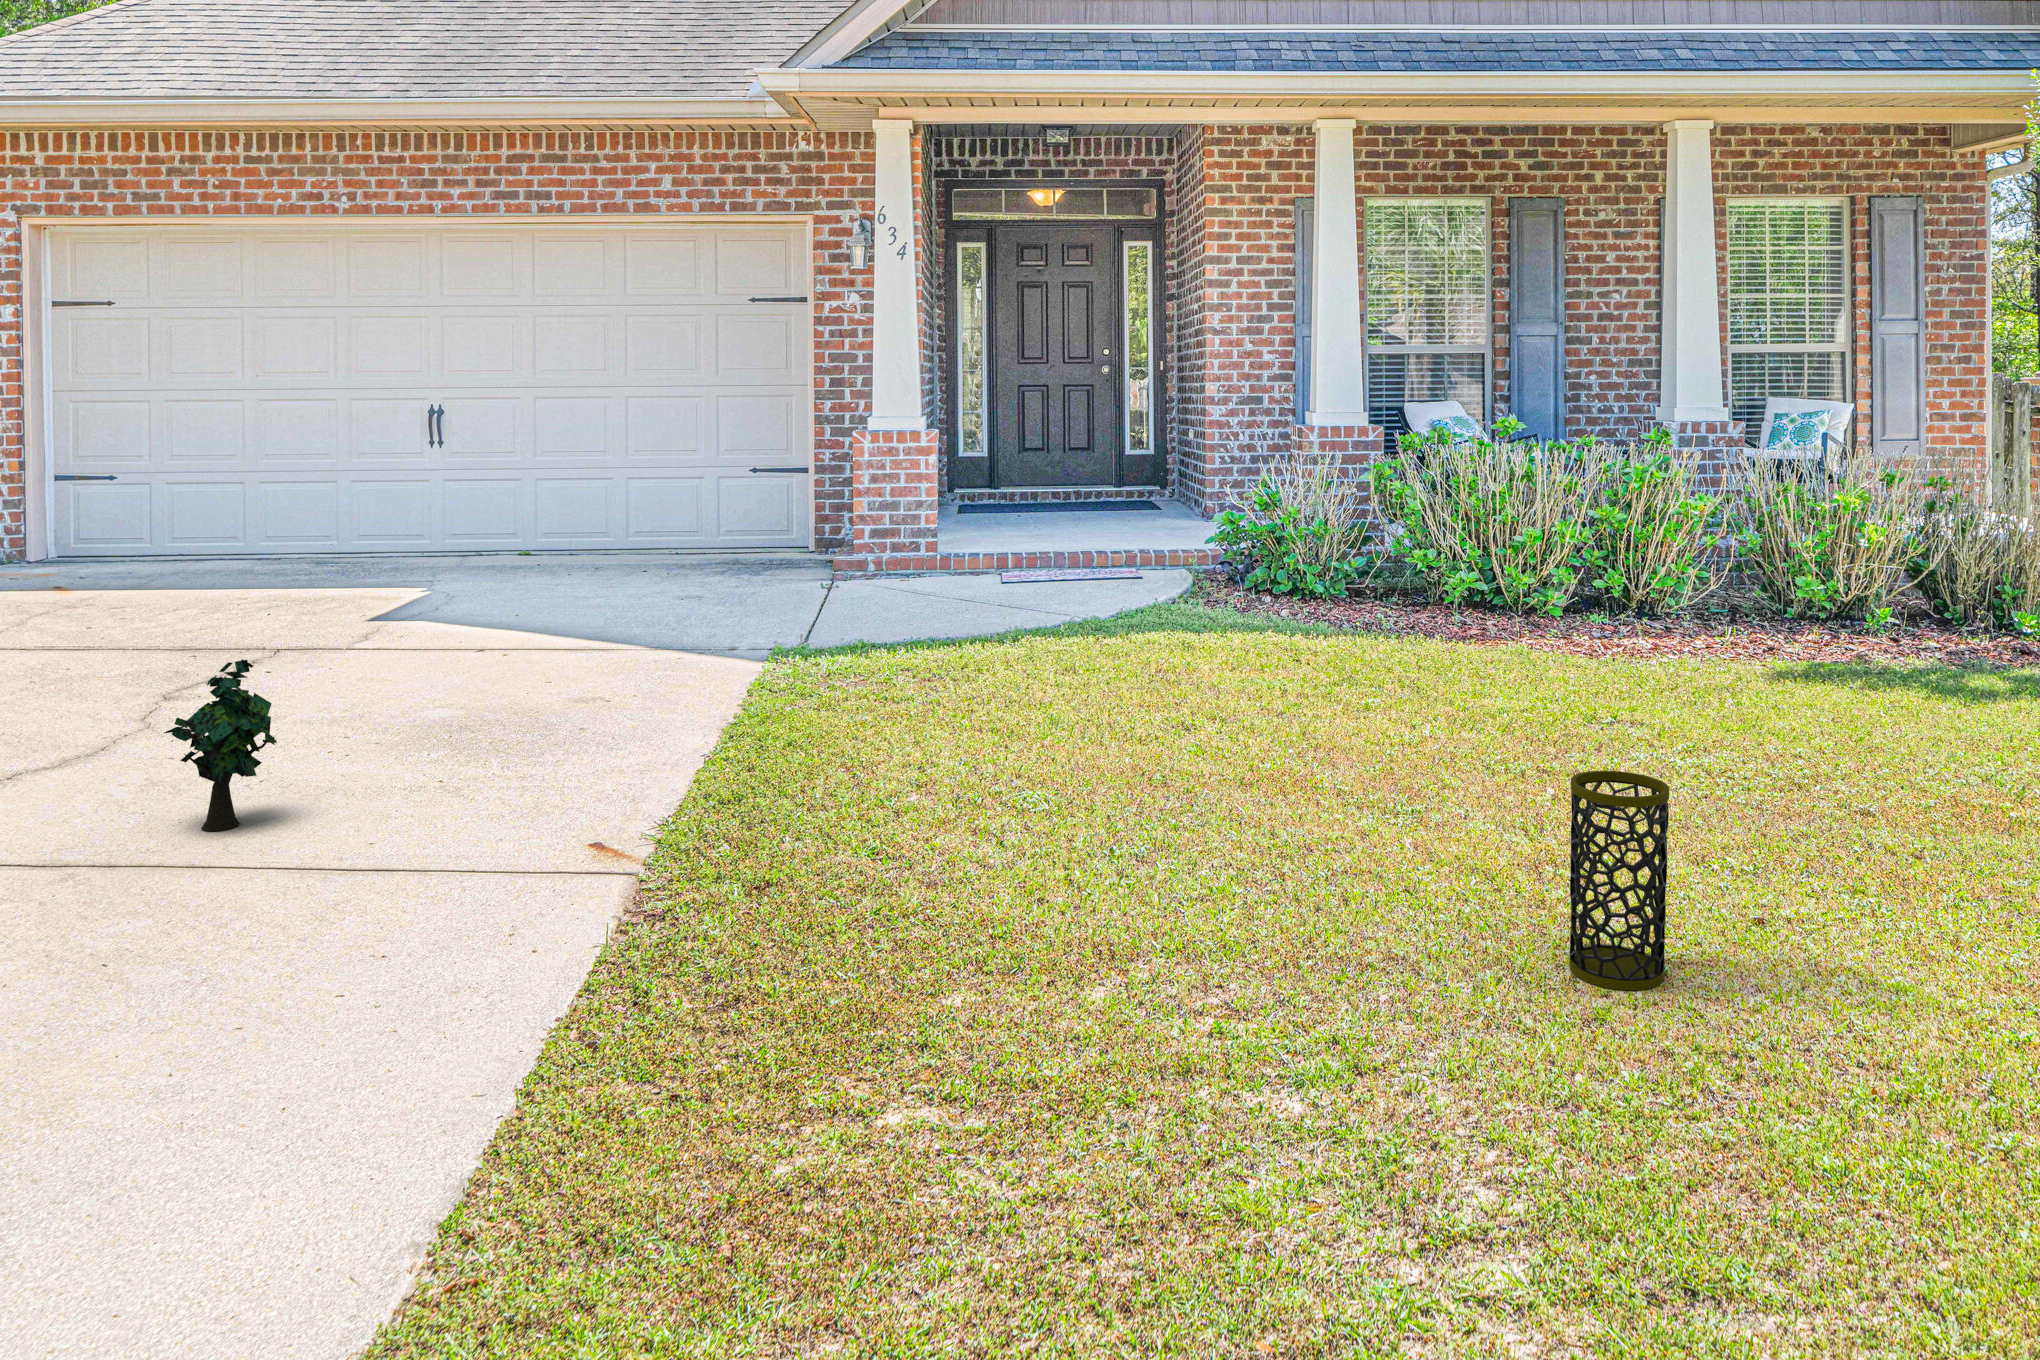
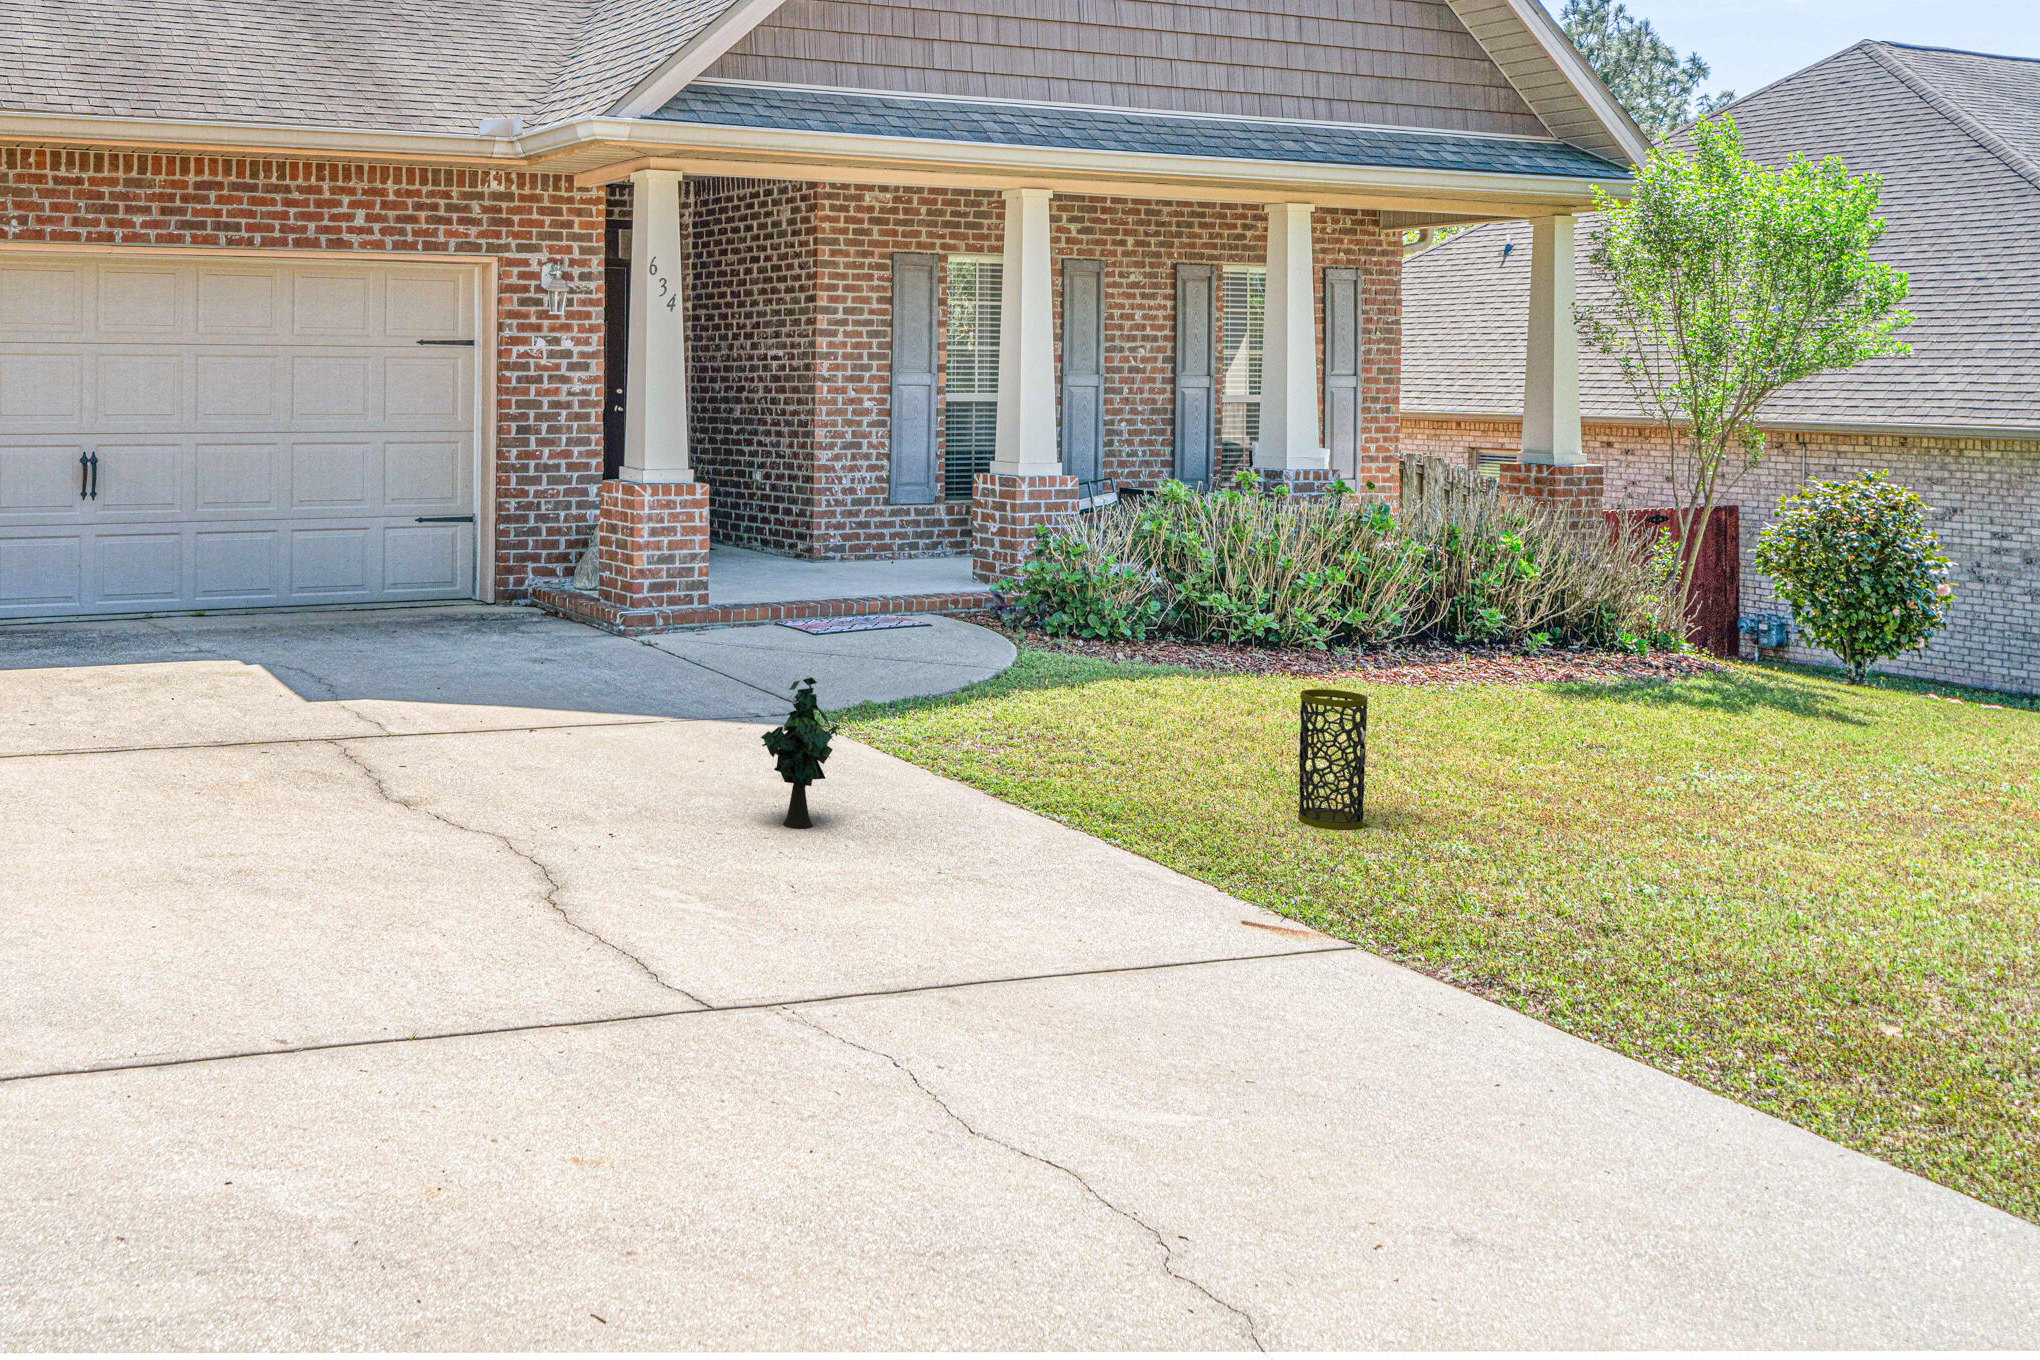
trash can: present [1569,771,1669,990] -> present [1298,689,1368,829]

